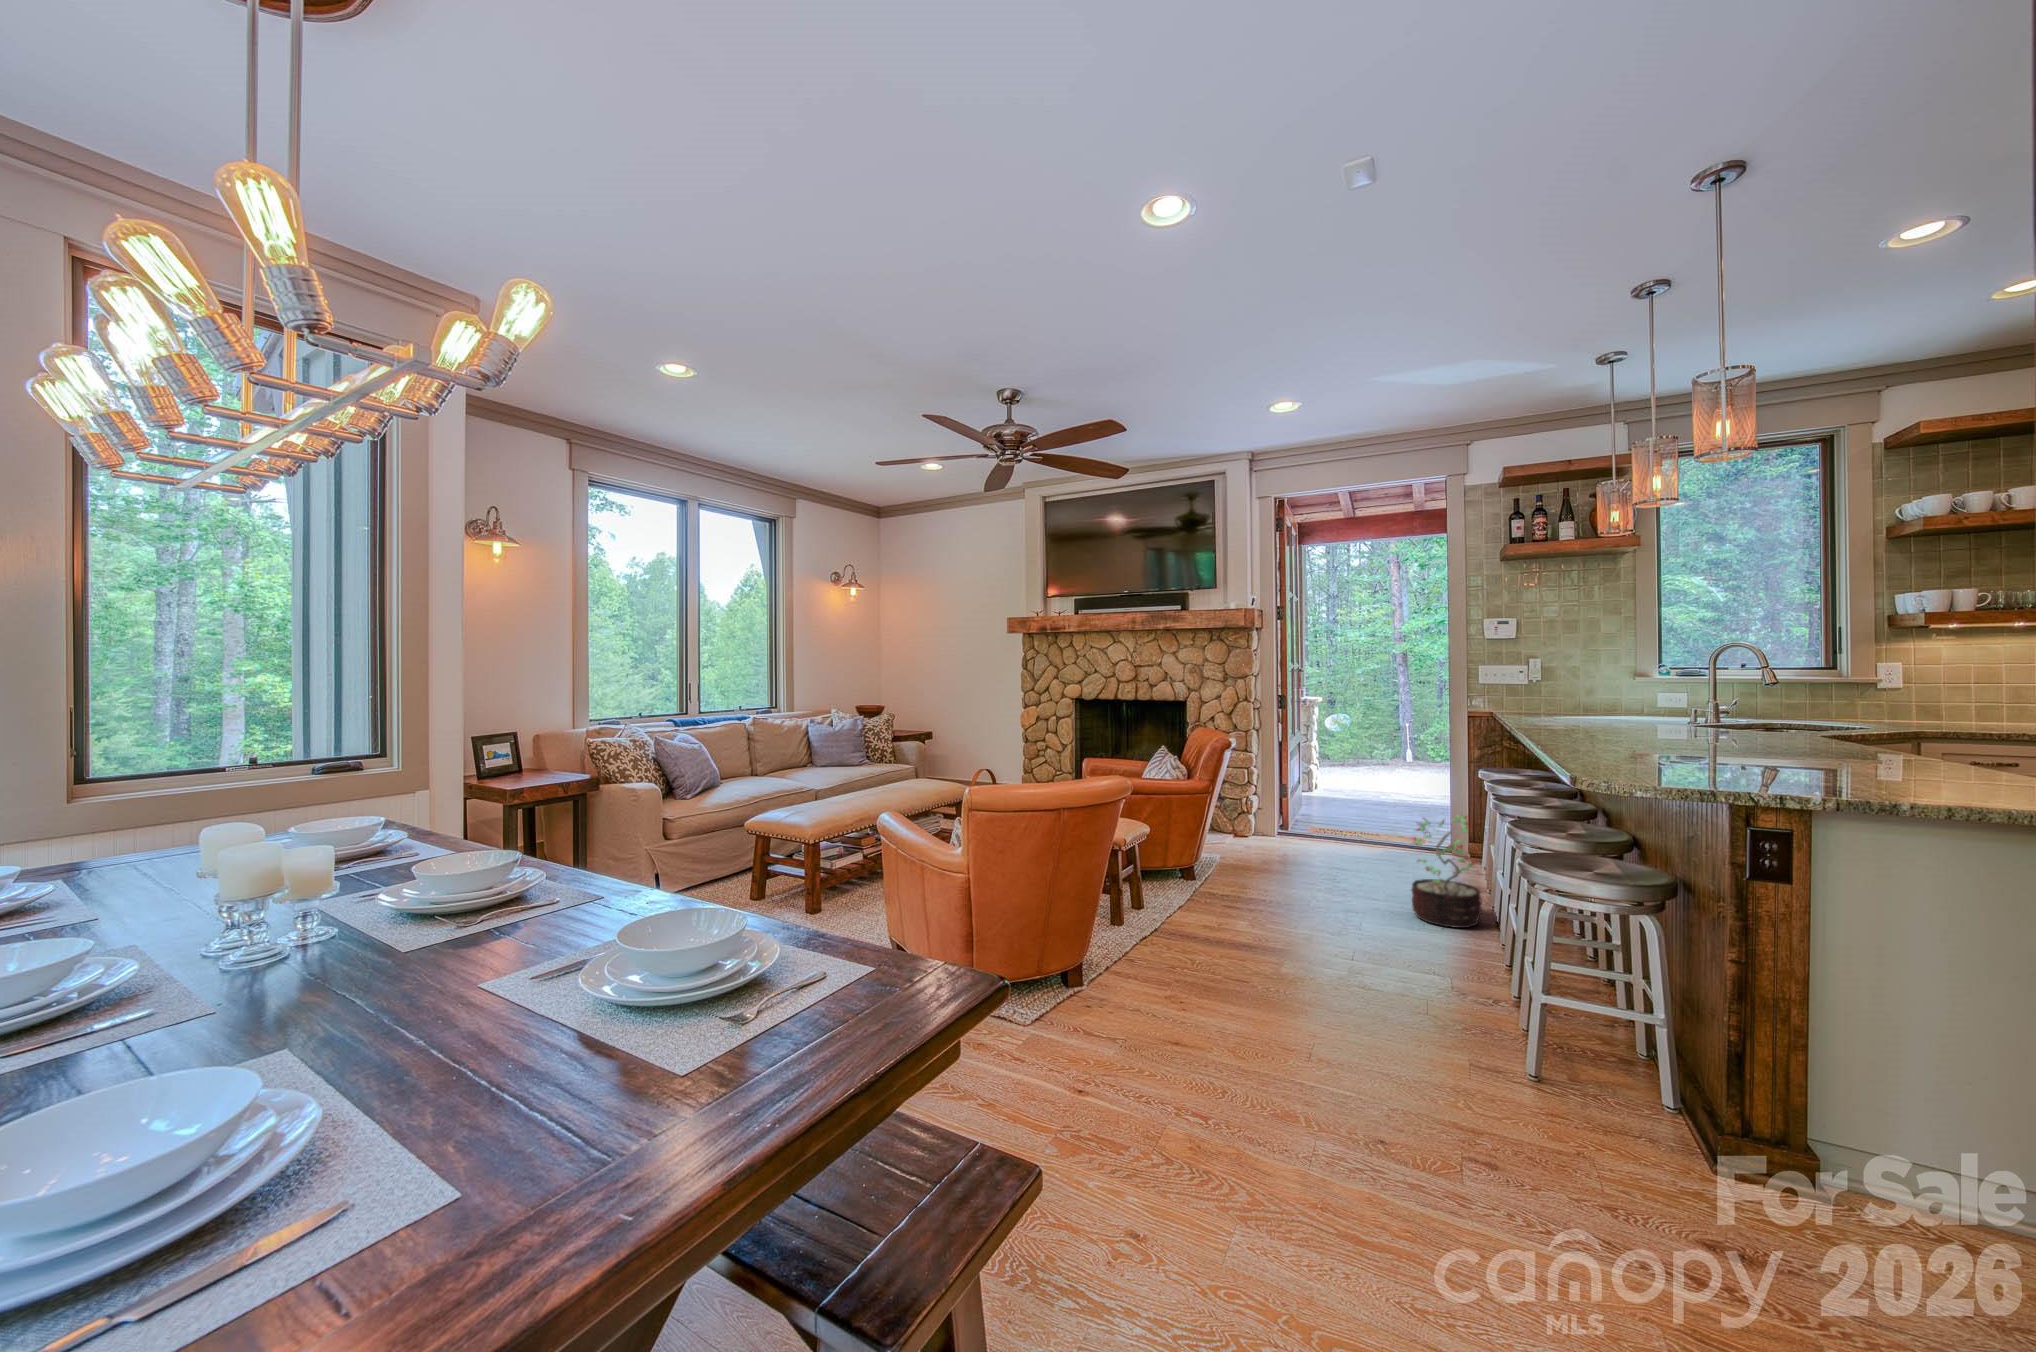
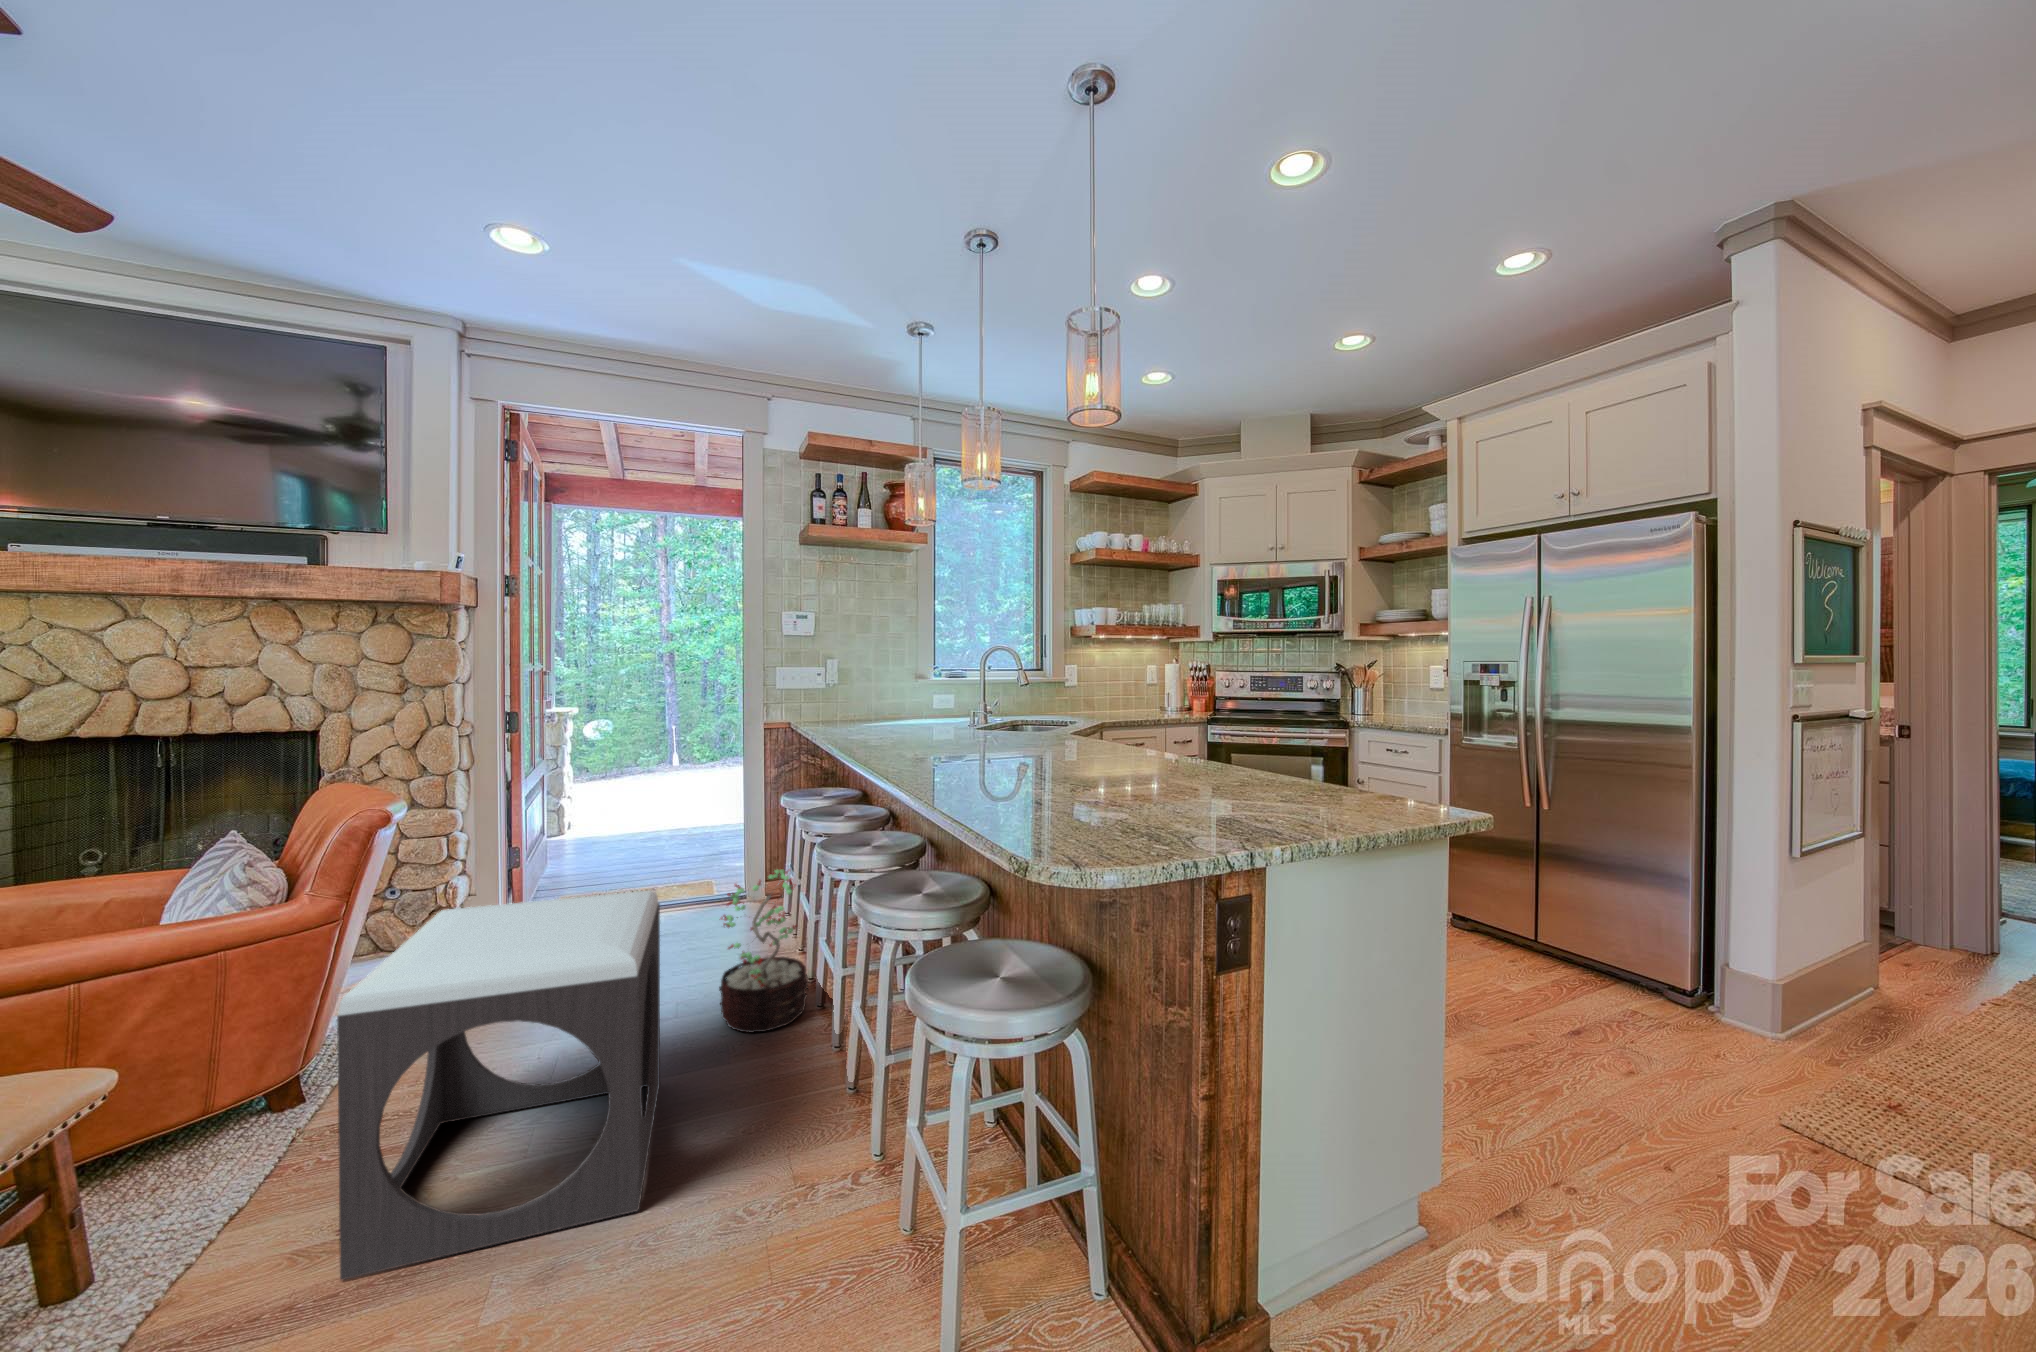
footstool: none [1213,792,1366,969] -> present [337,891,660,1280]

